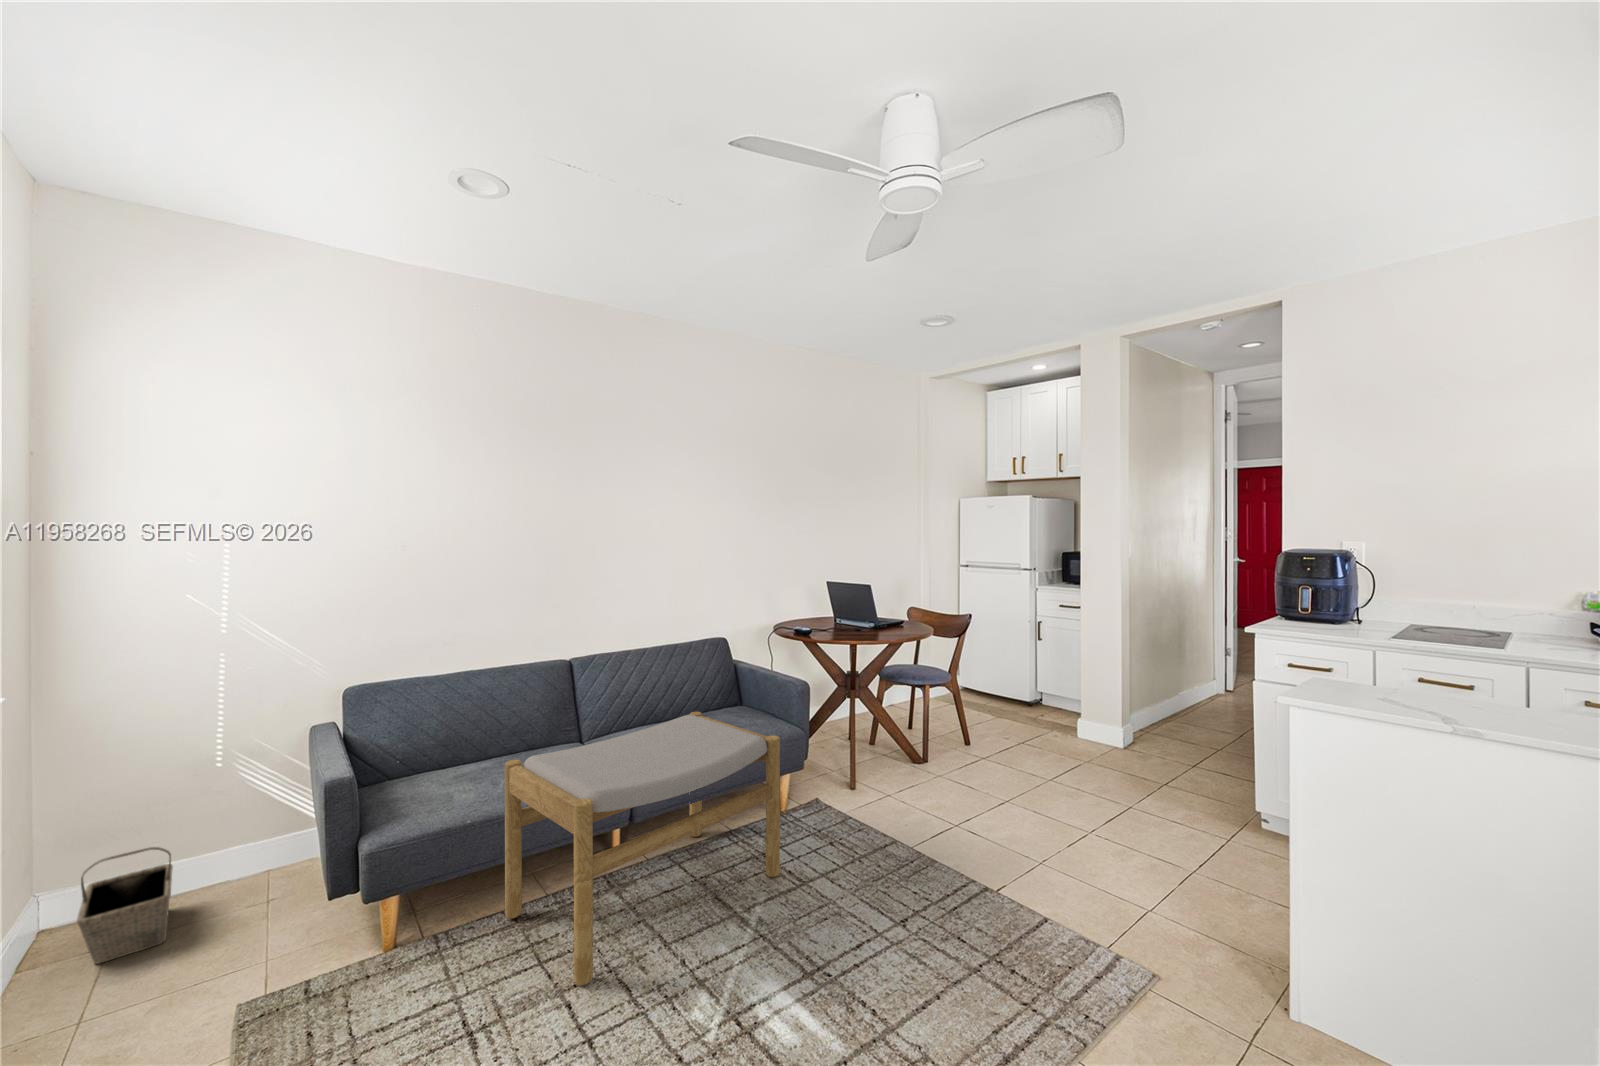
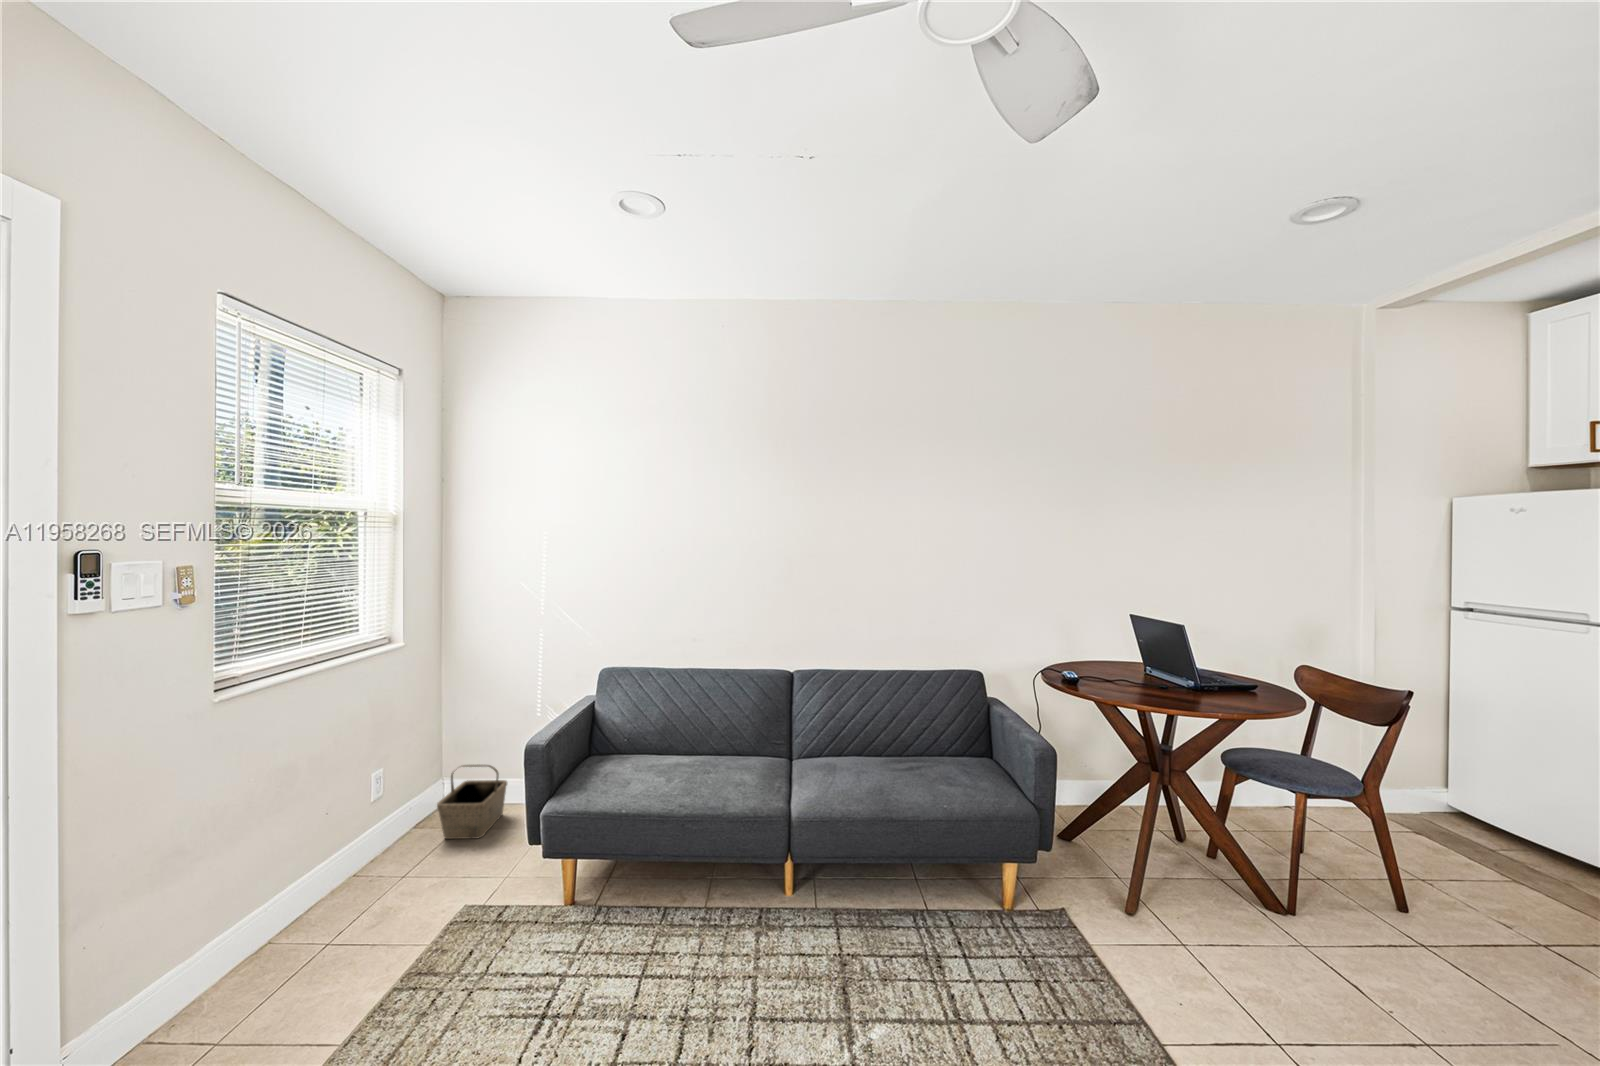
footstool: present [505,712,780,986] -> none [644,753,941,1021]

